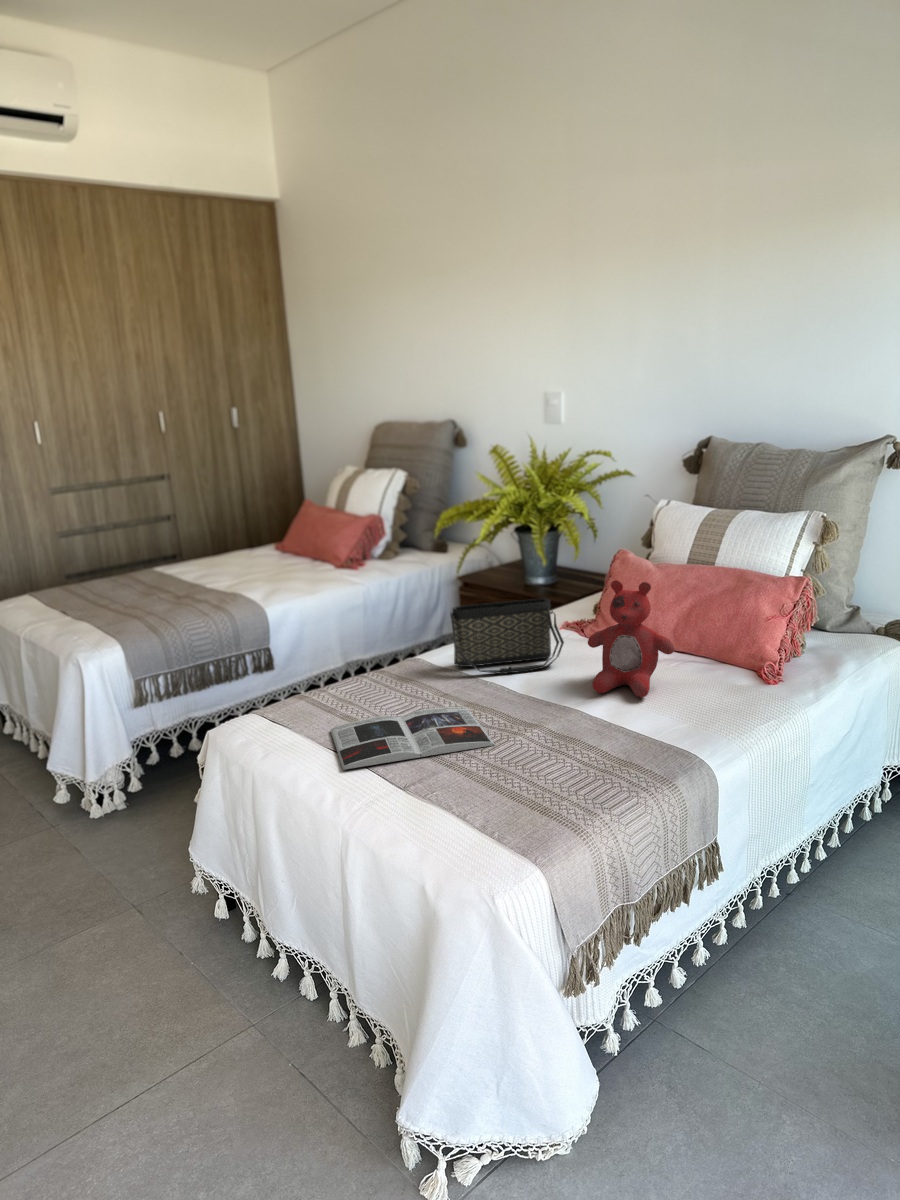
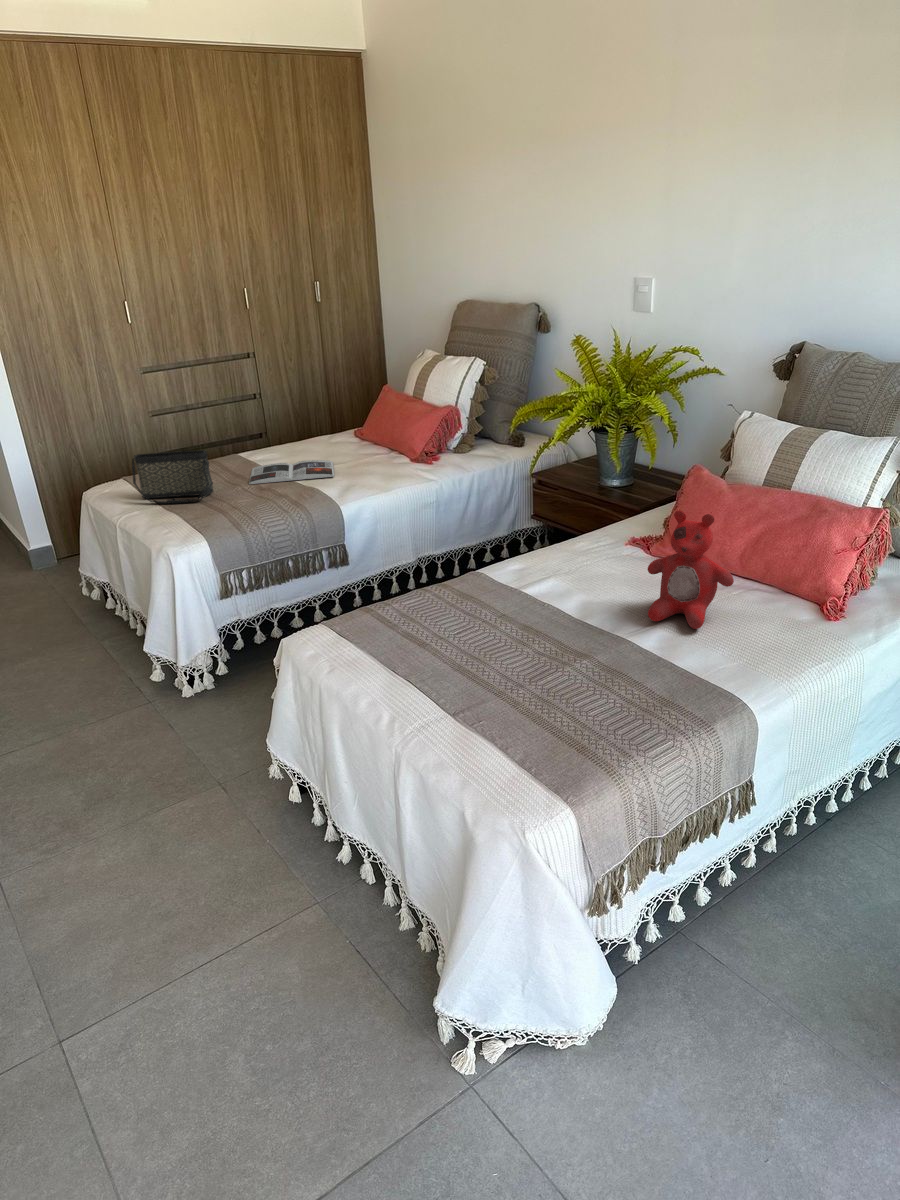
handbag: present [450,598,564,674] -> present [132,450,213,504]
magazine: present [330,707,495,770] -> present [249,460,334,484]

